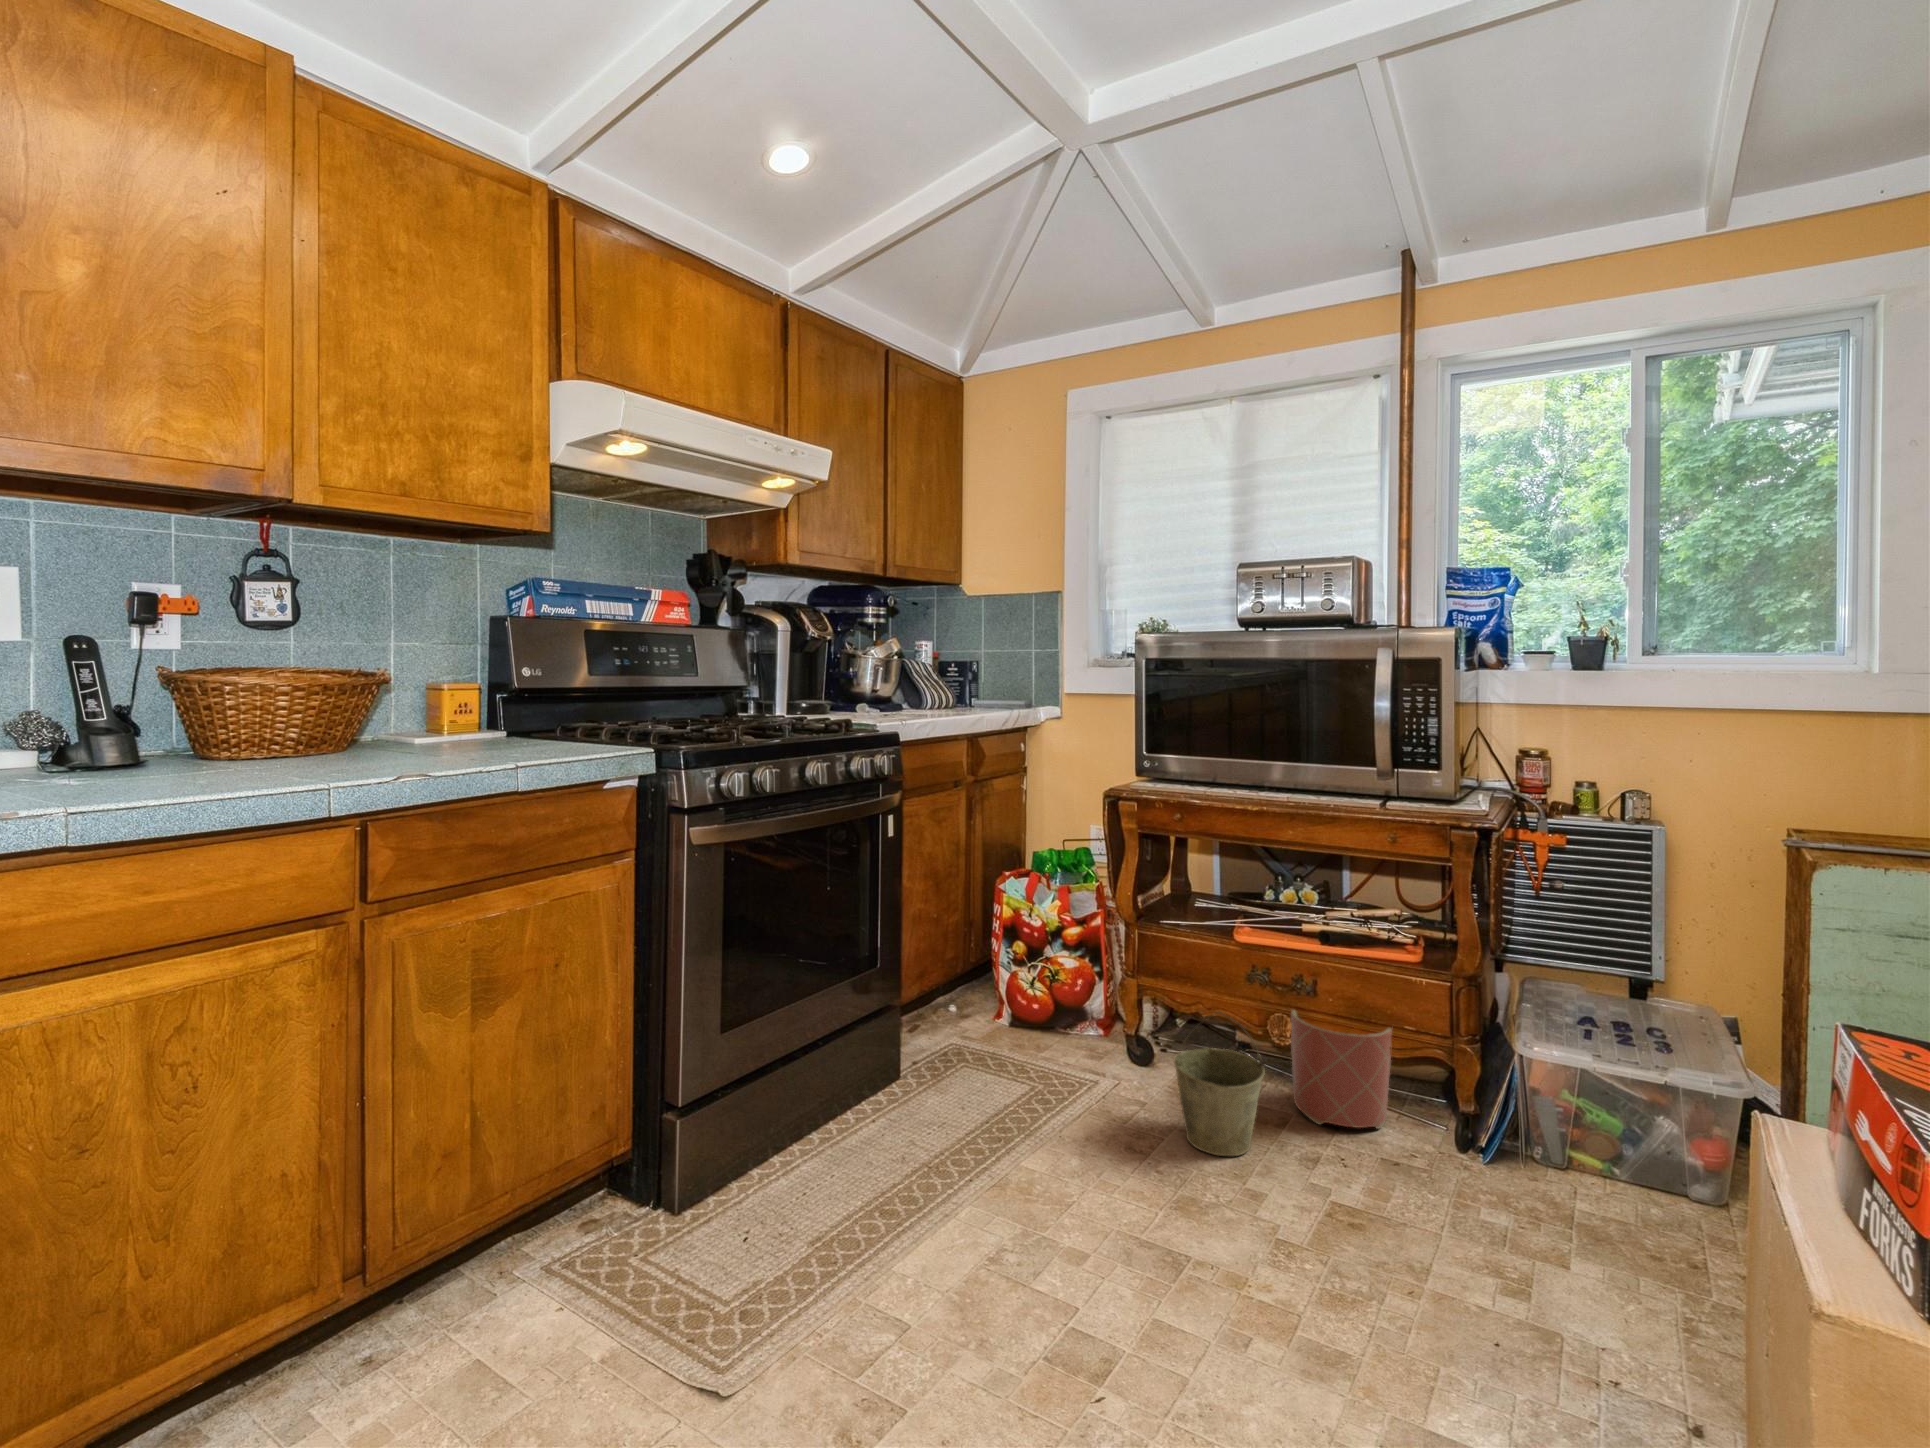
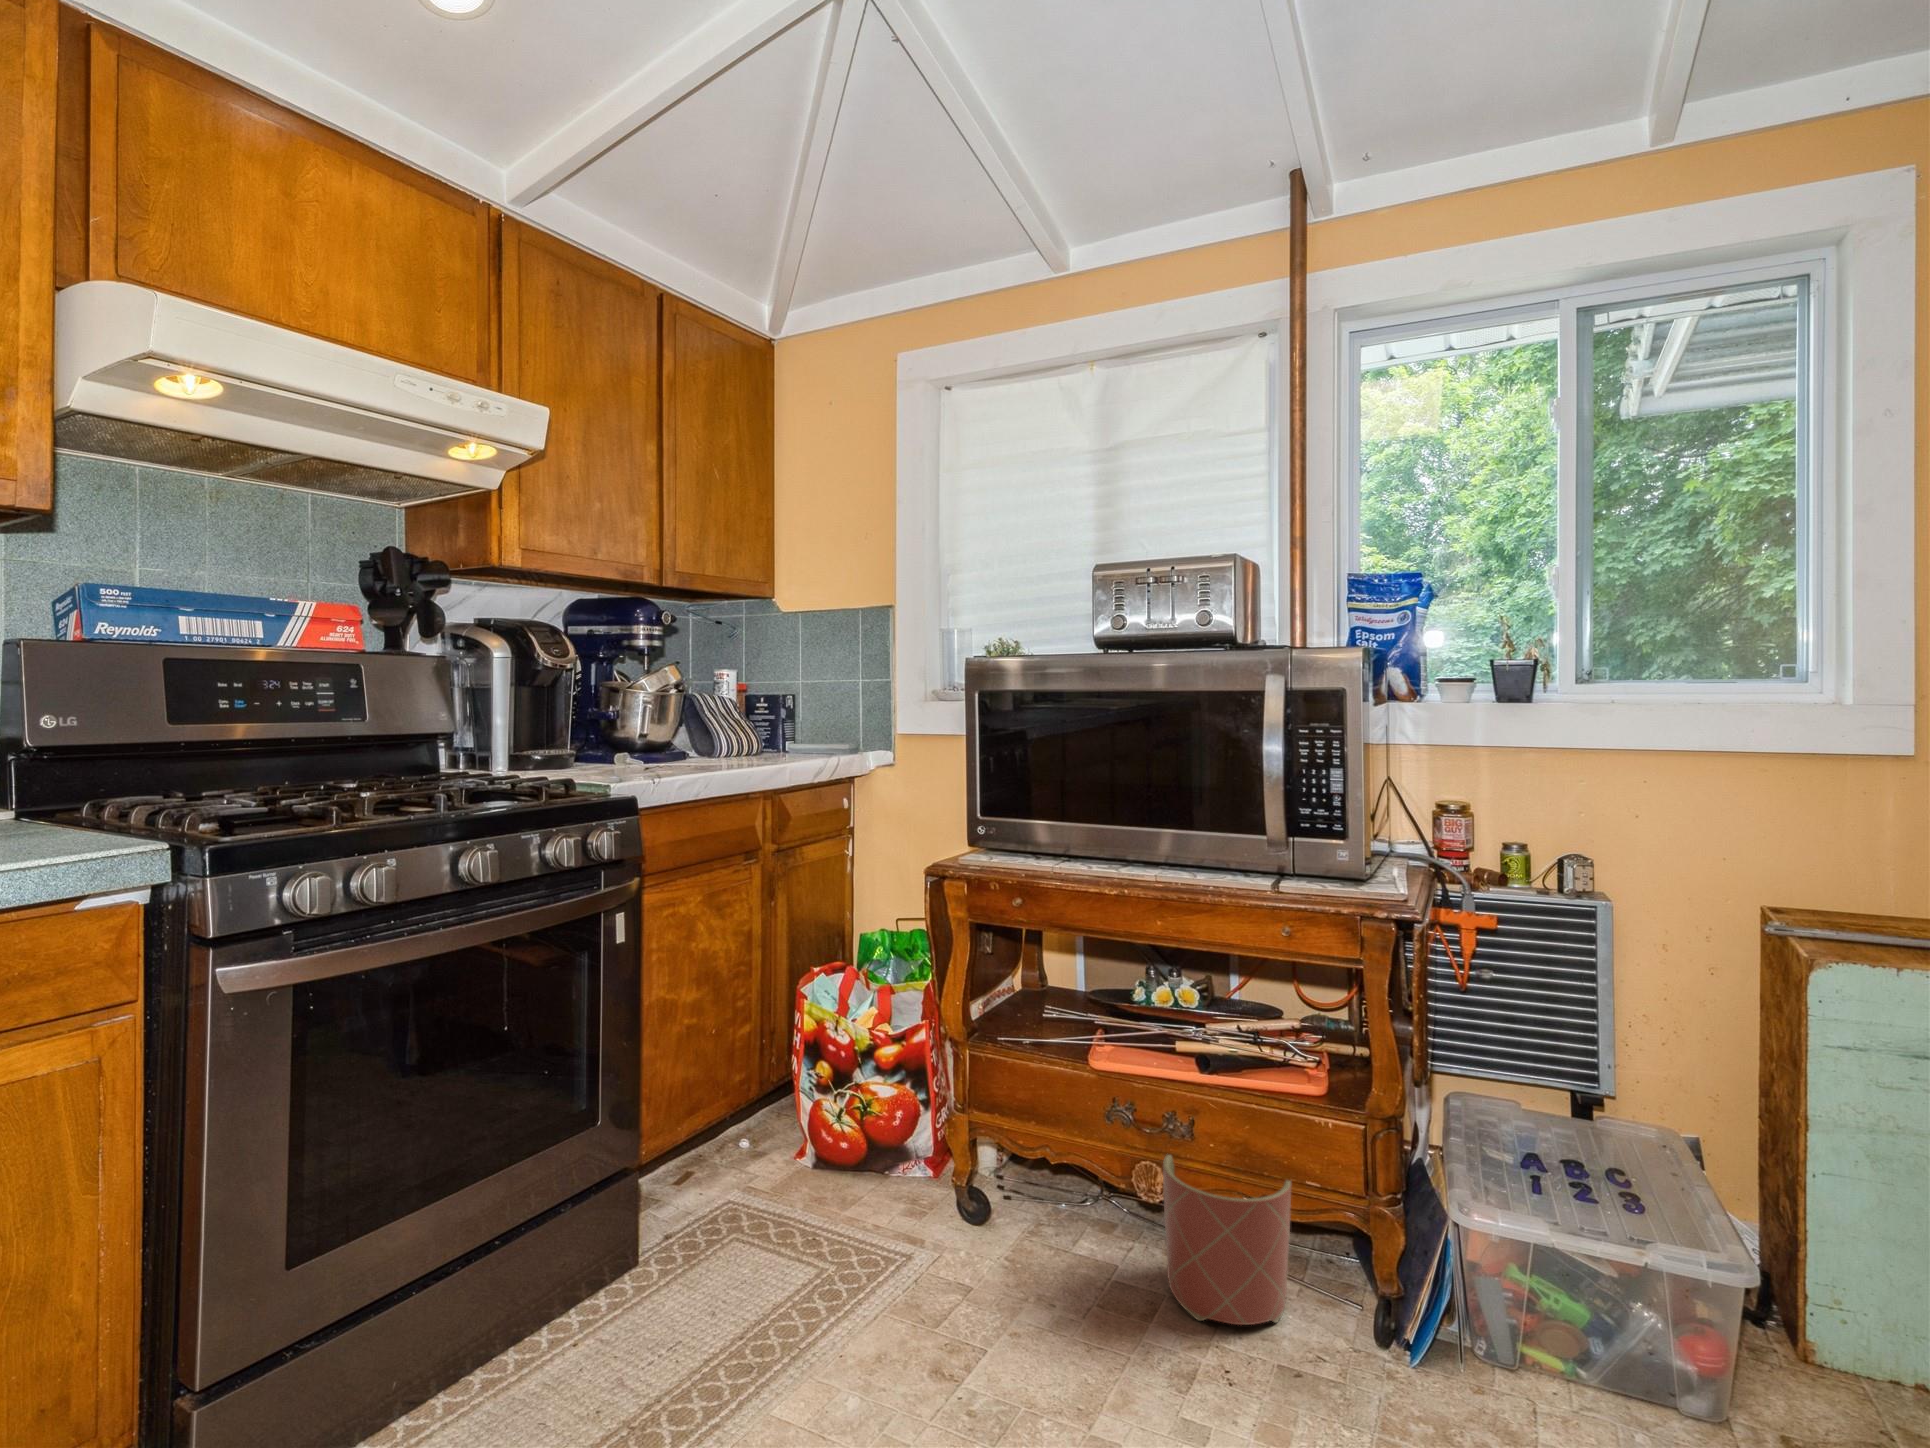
bucket: present [1174,1019,1265,1156] -> none [1004,1182,1126,1392]

